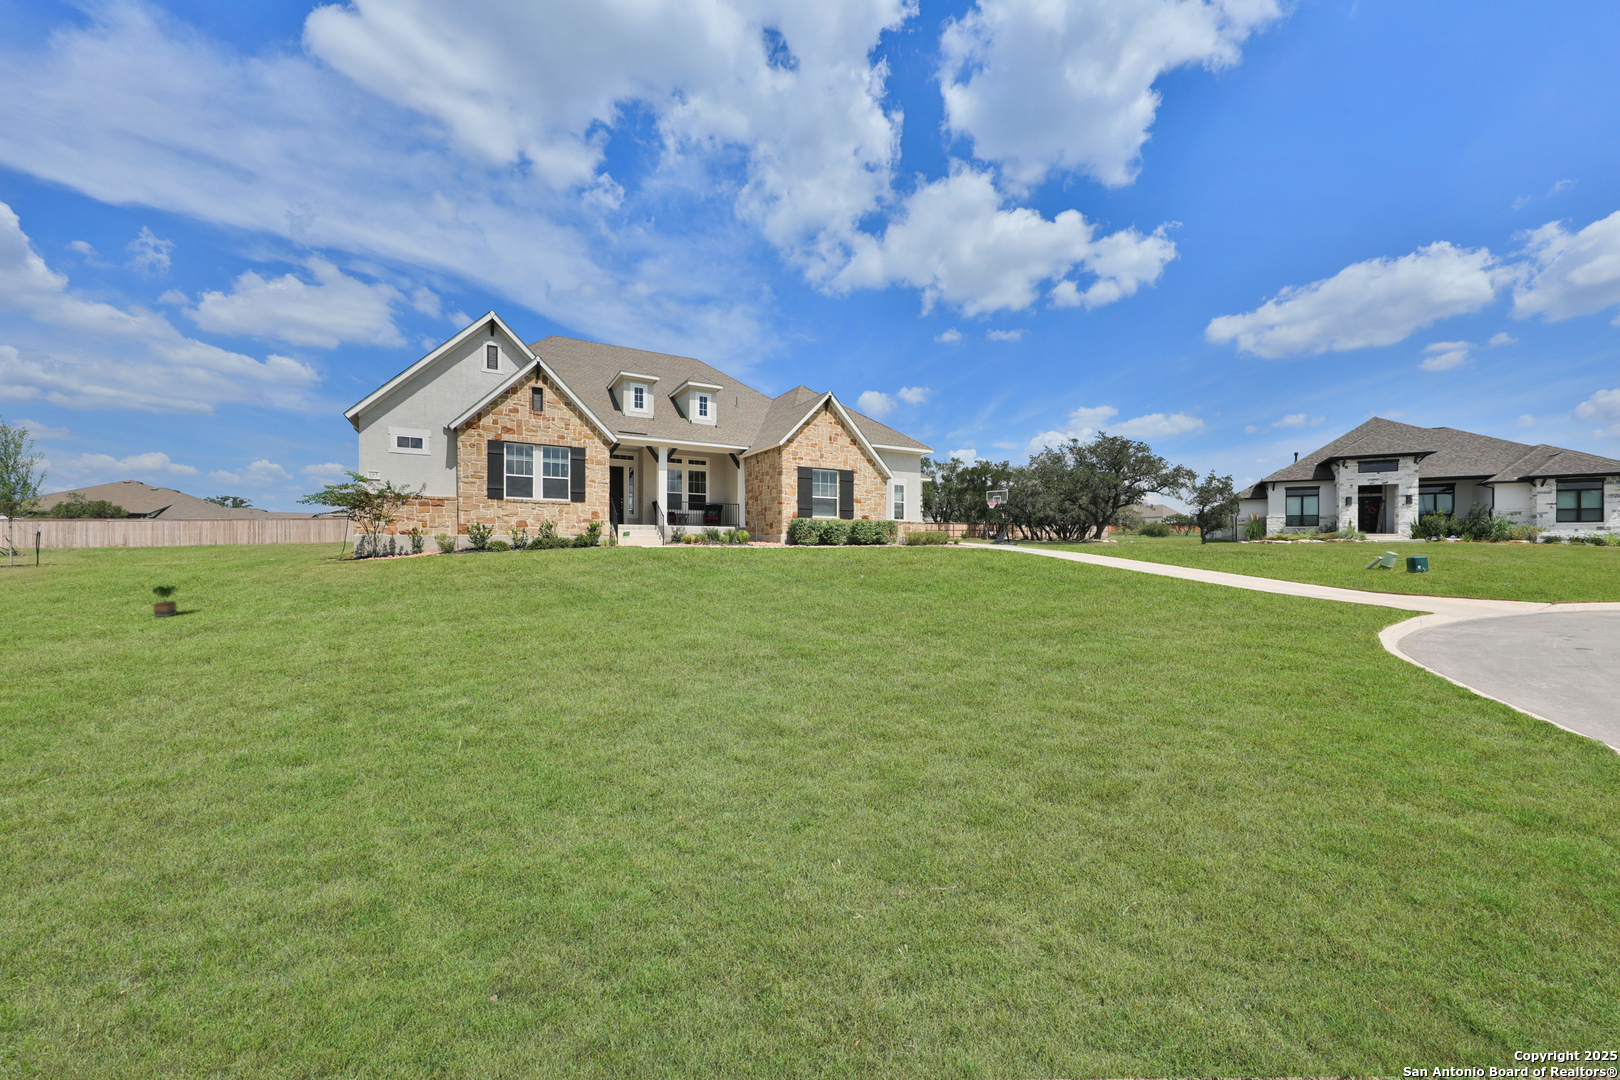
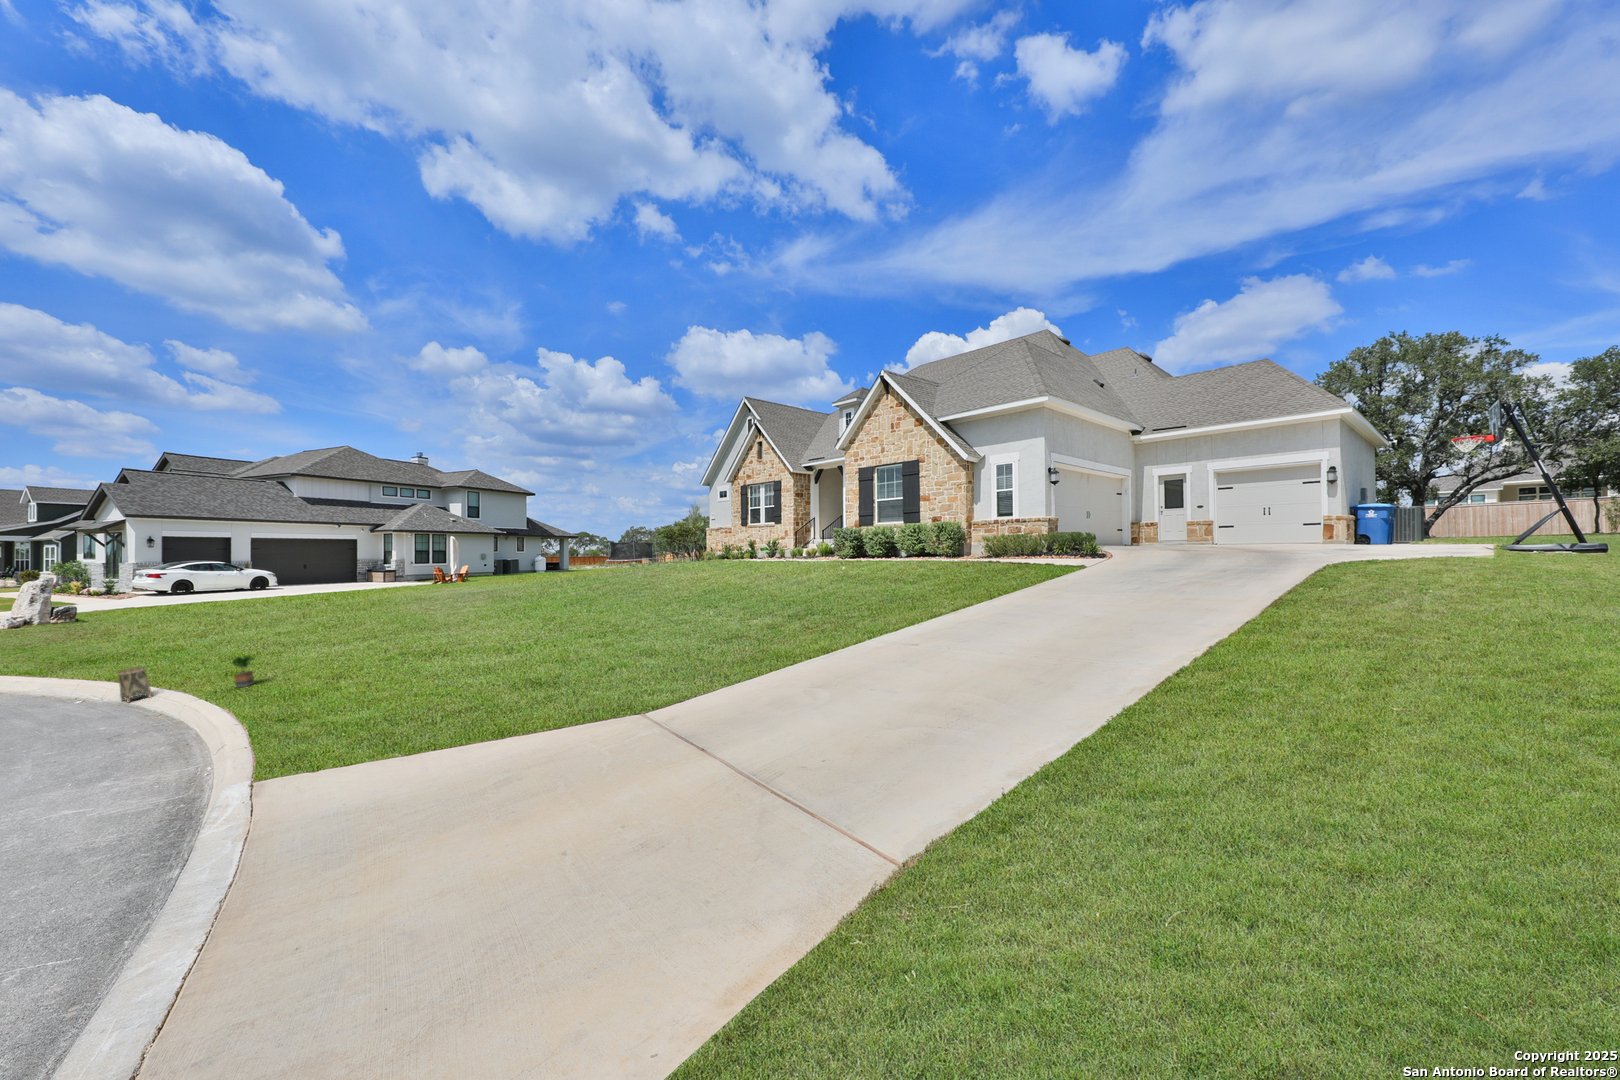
basket: none [17,589,58,625] -> present [117,667,152,702]

